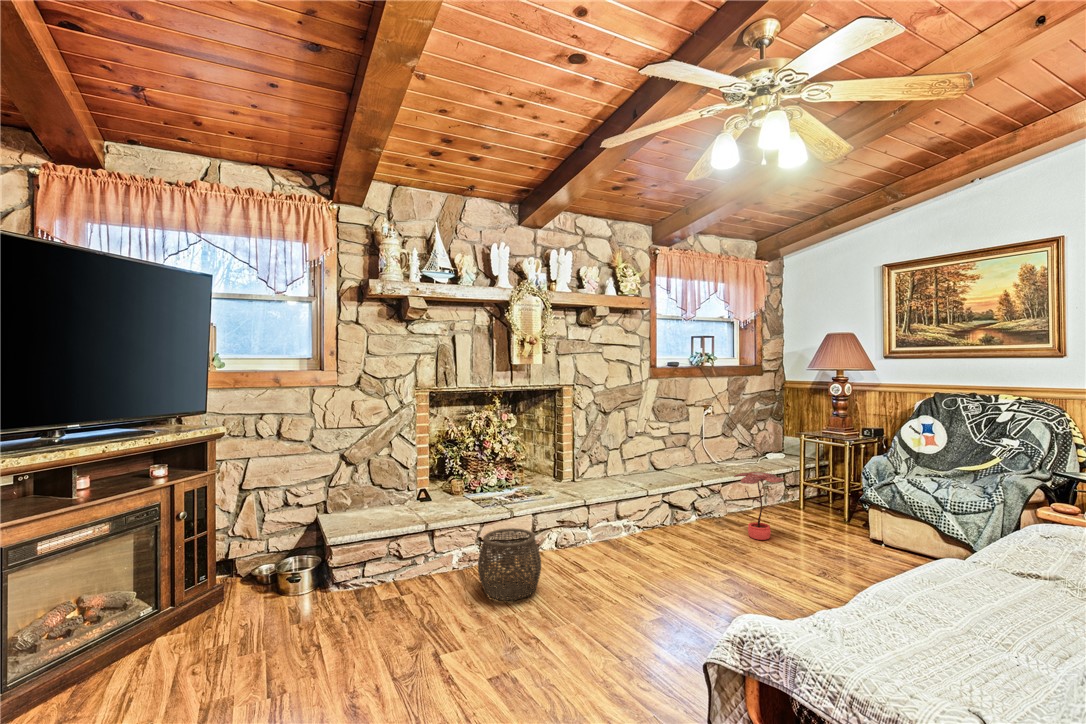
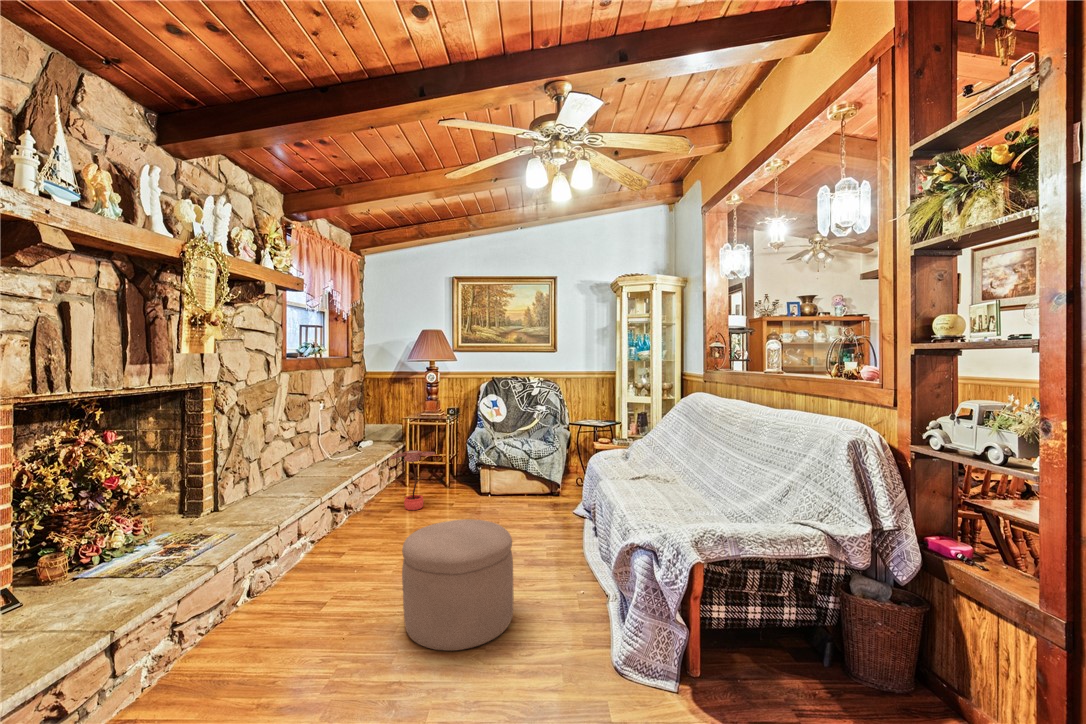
woven basket: present [478,528,541,601] -> none [242,565,339,672]
ottoman: none [556,534,666,664] -> present [402,519,514,651]

